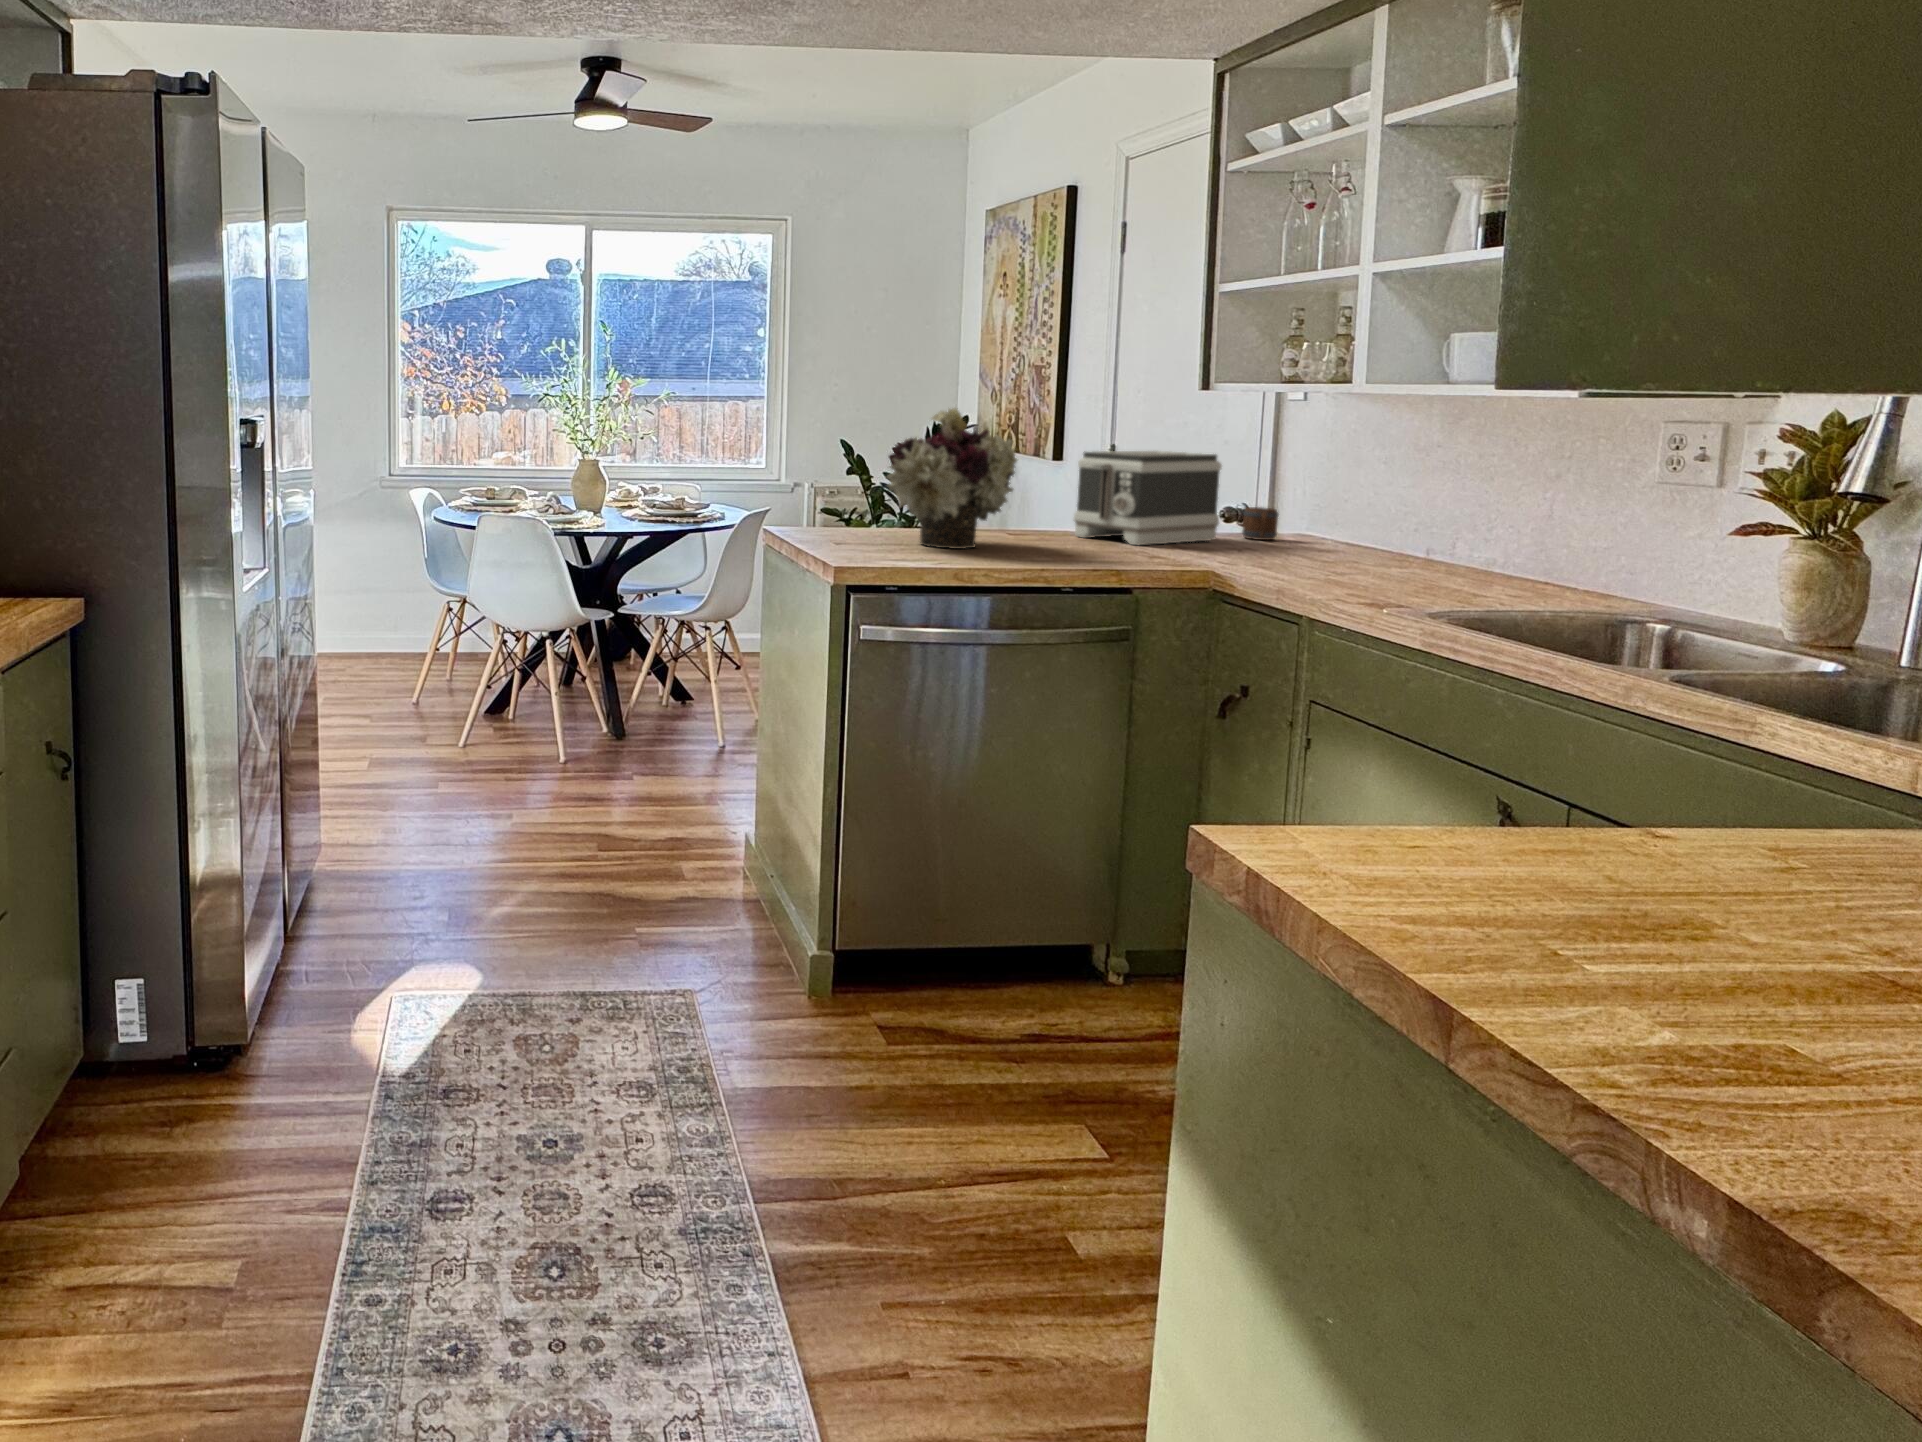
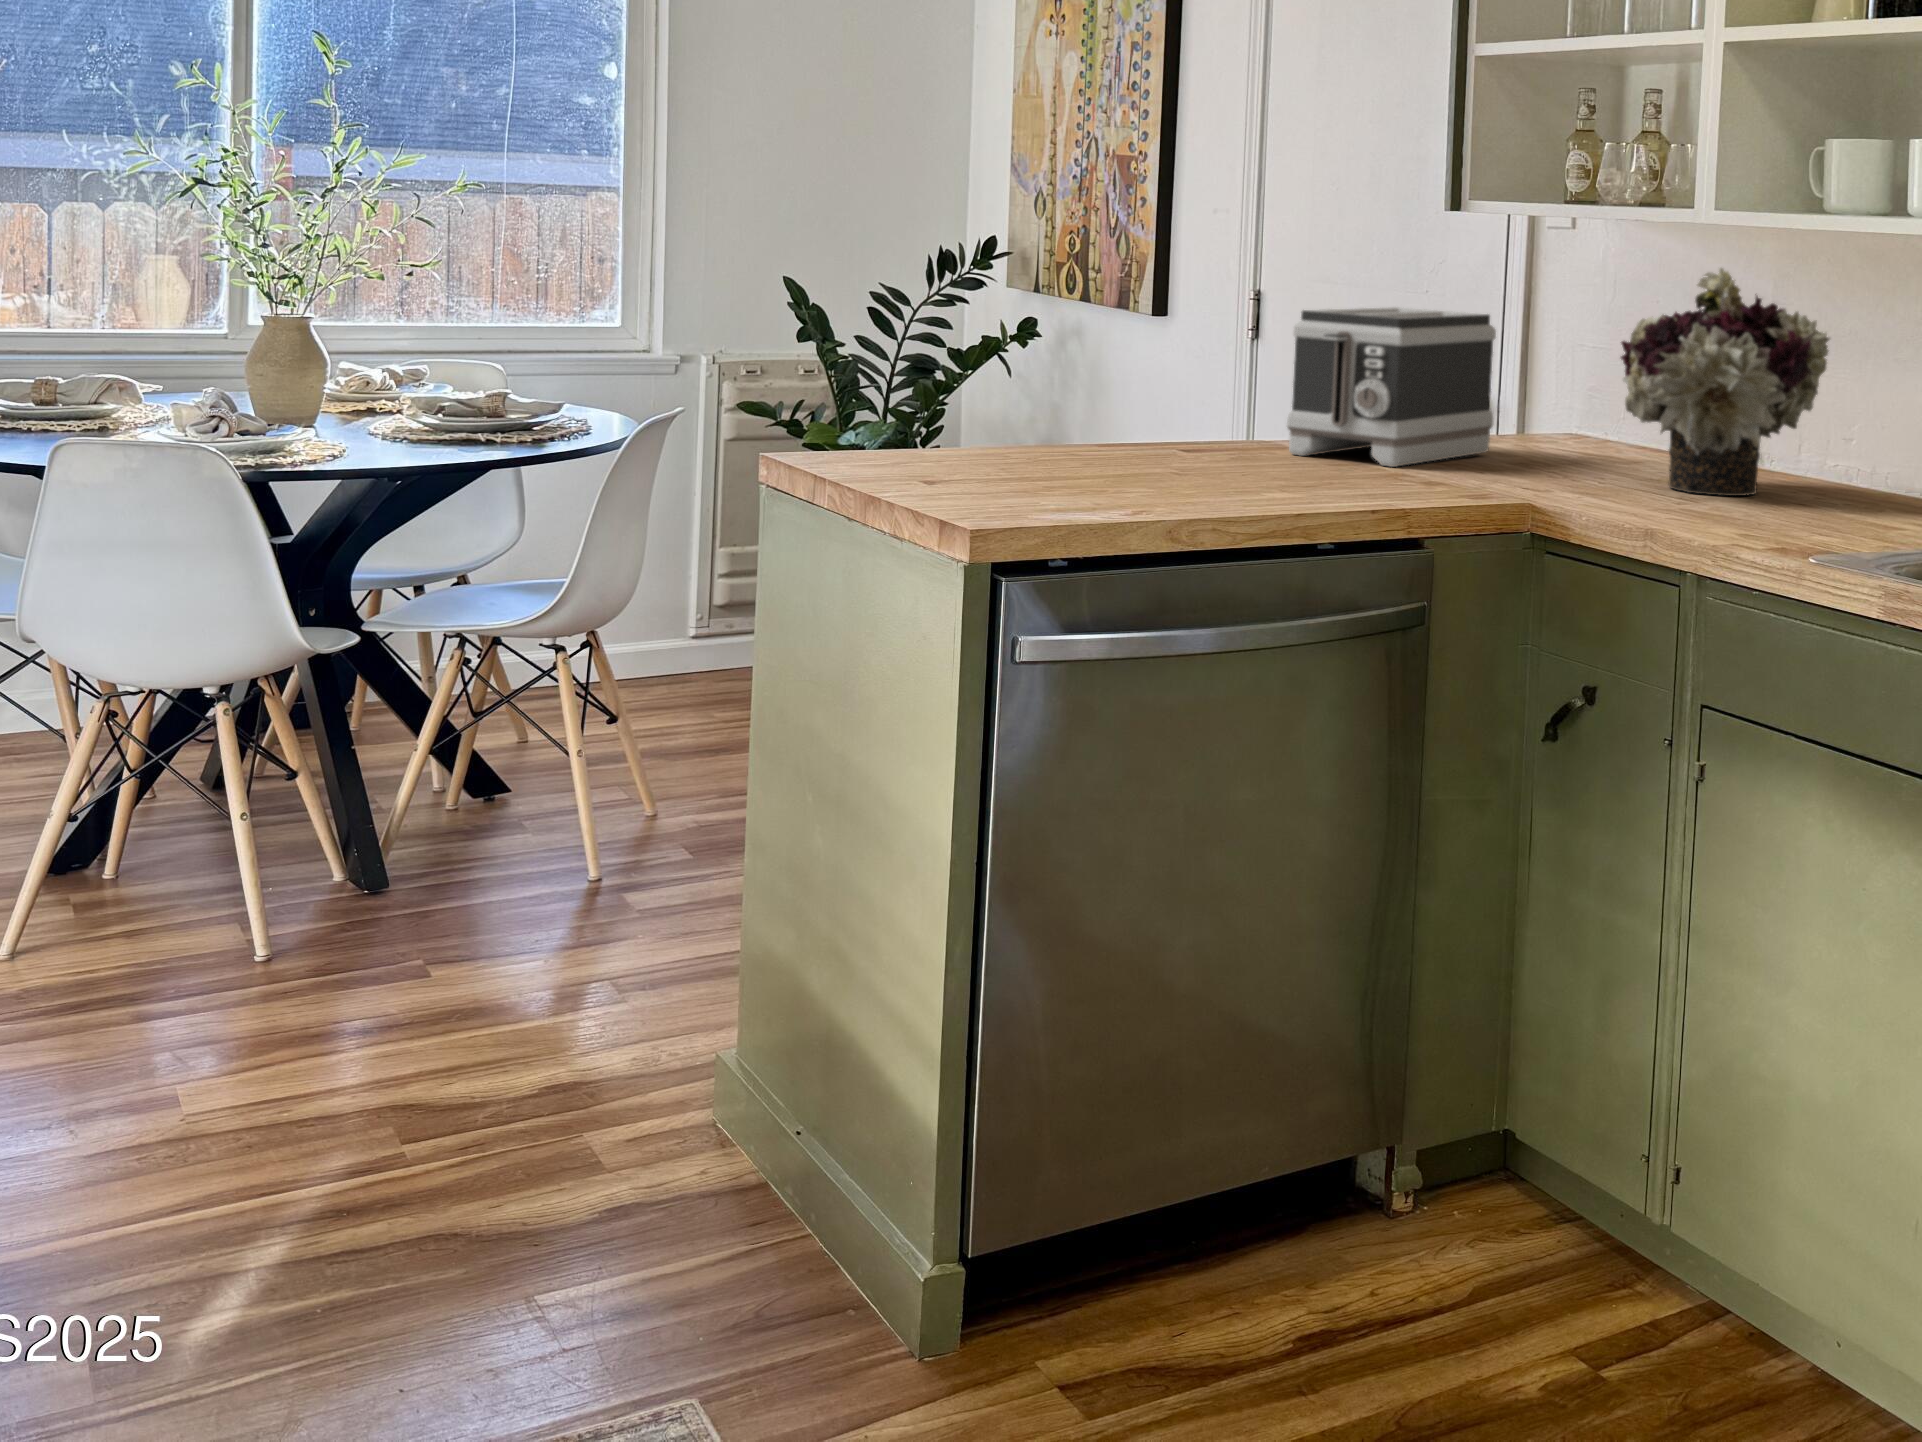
flower arrangement: present [887,408,1017,549] -> present [1621,268,1830,496]
mug: present [1242,507,1278,540] -> none [1512,397,1564,449]

